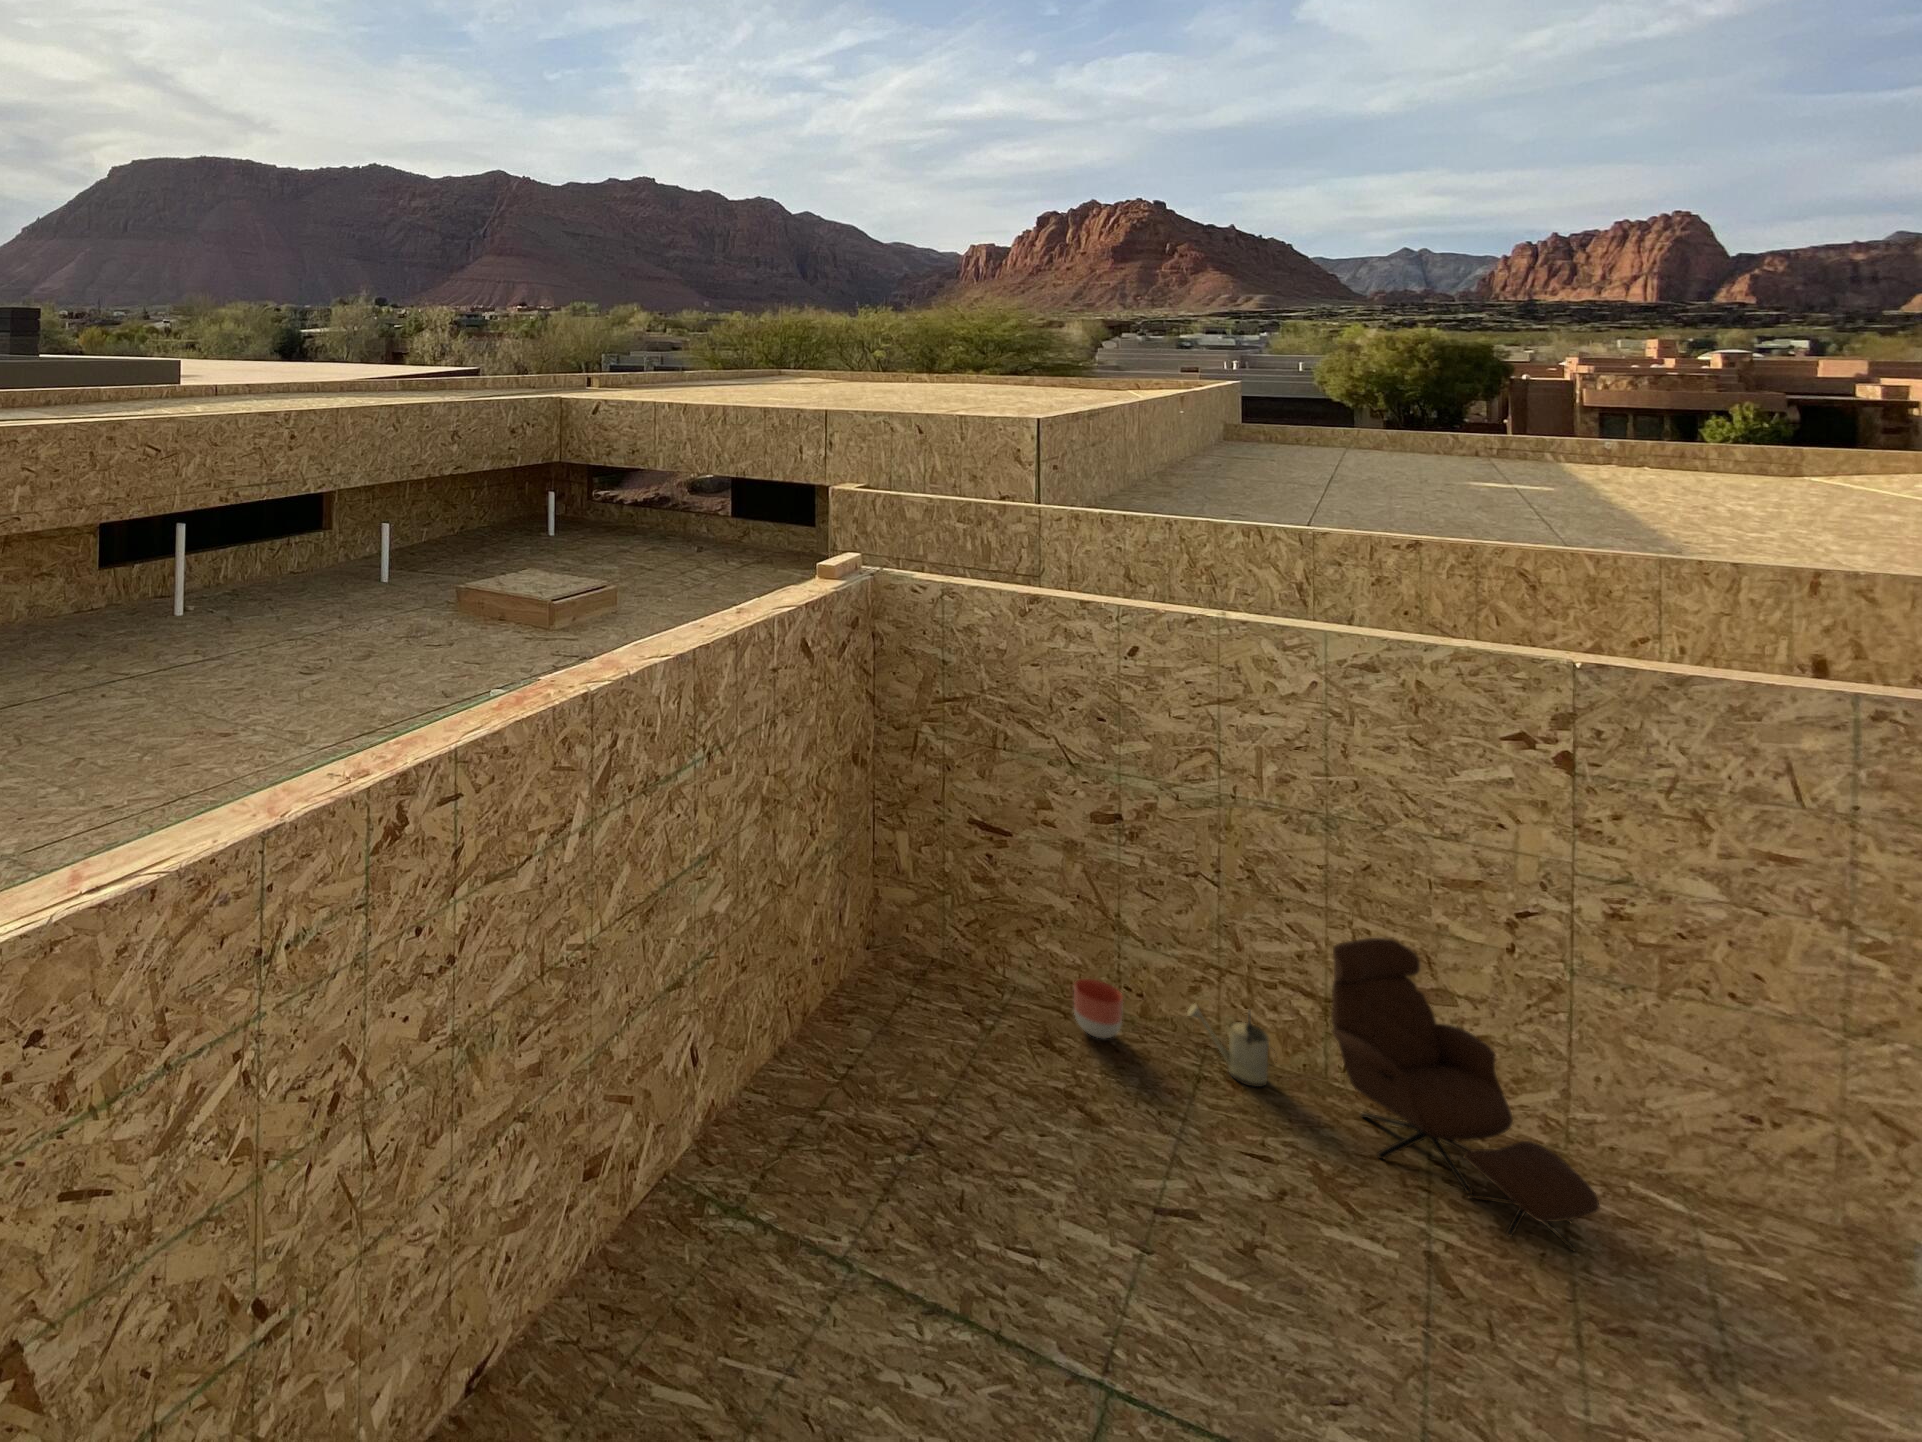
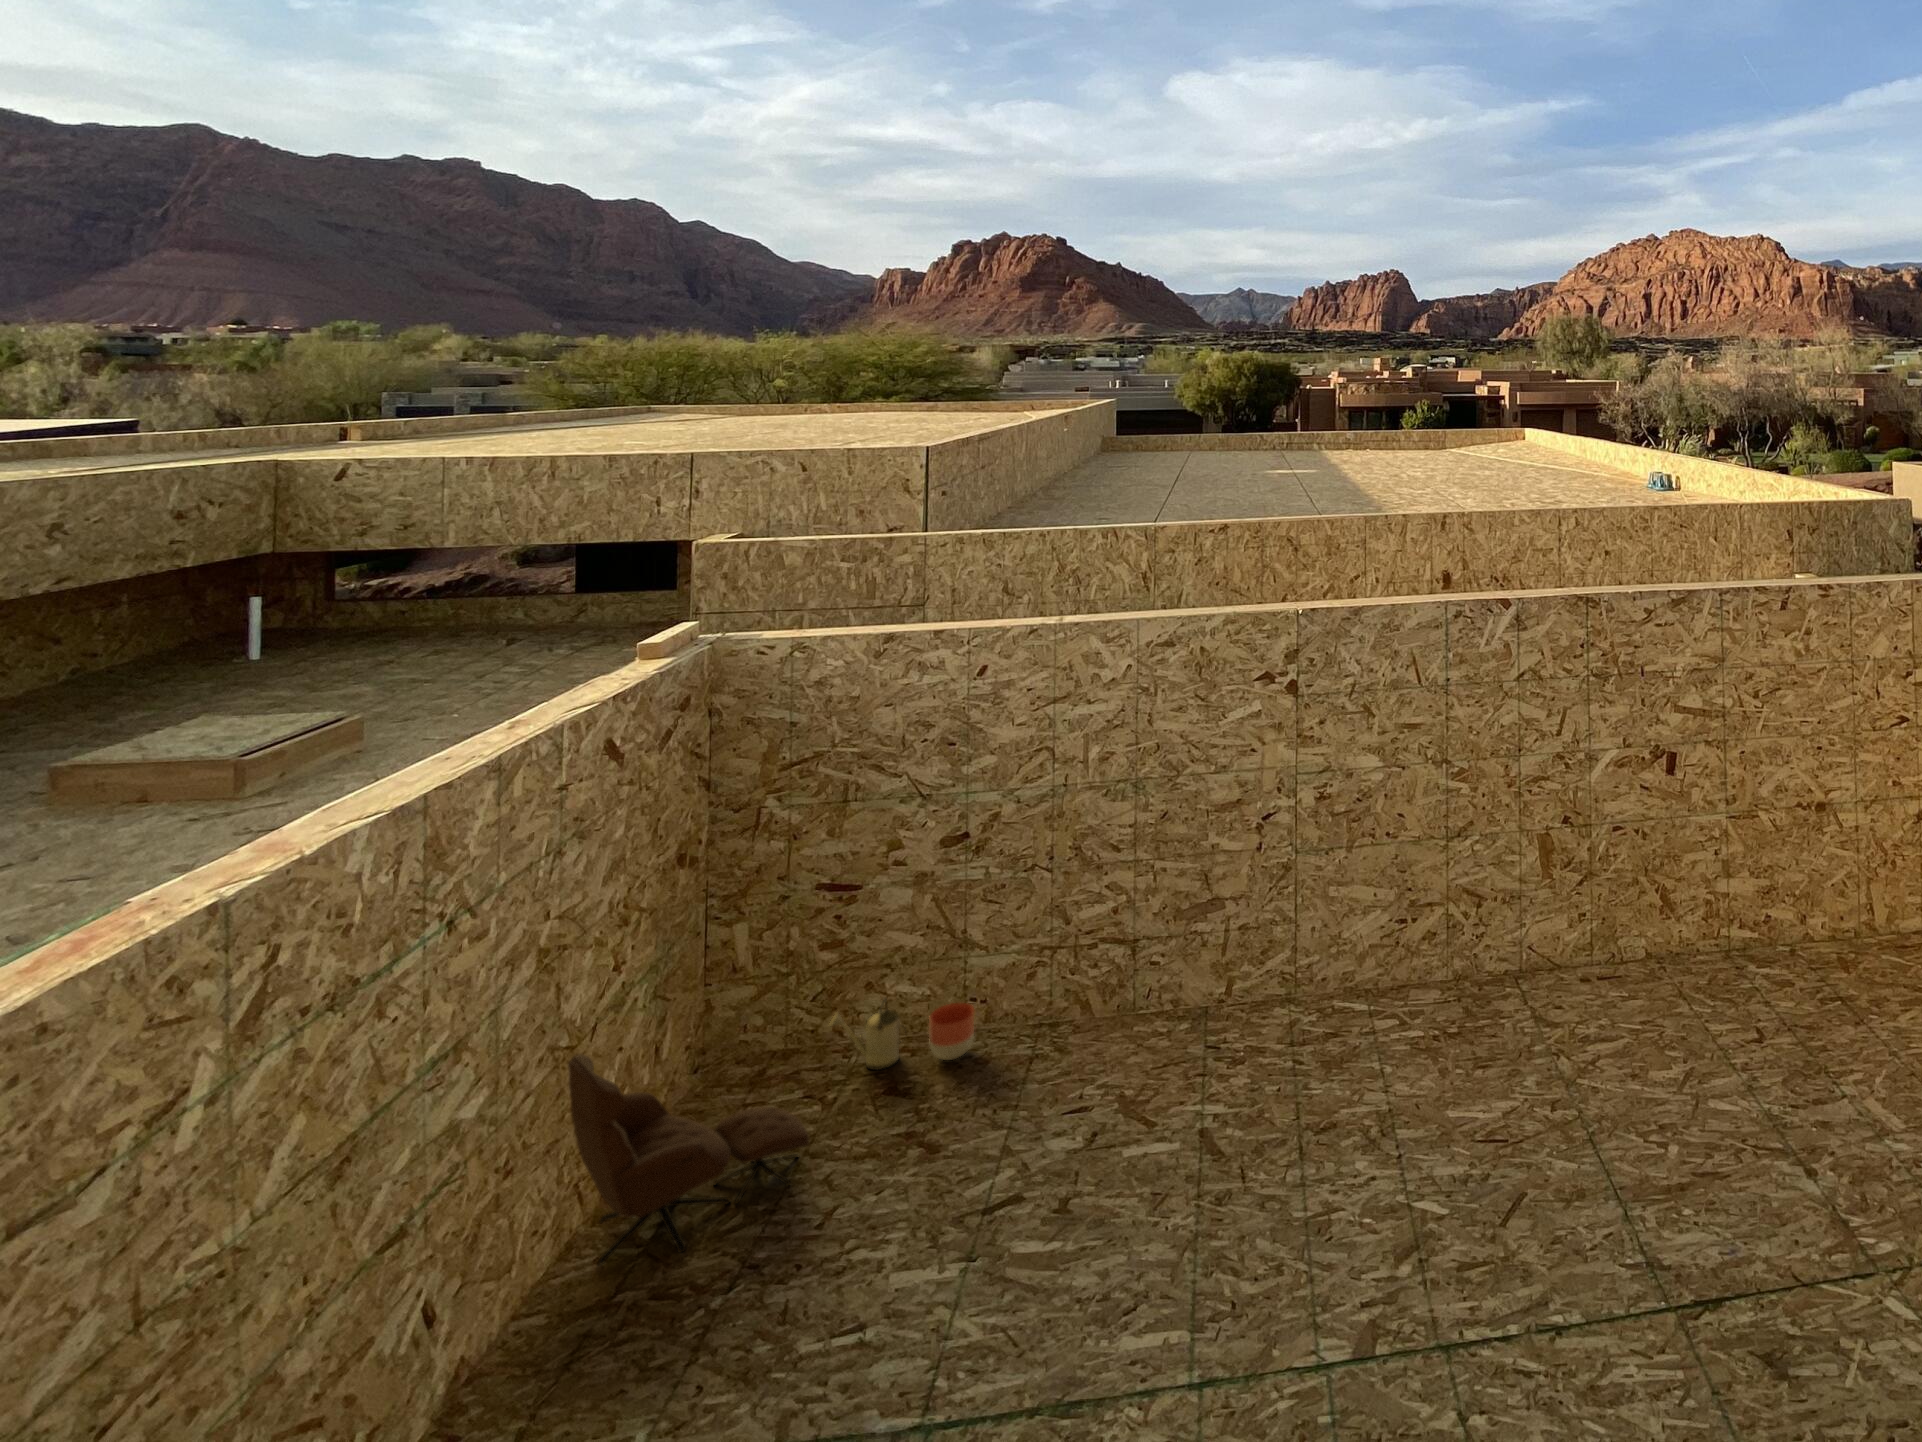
lounge chair: present [1331,938,1600,1251] -> present [568,1054,809,1265]
watering can: present [1187,1004,1270,1087] -> present [830,998,906,1070]

